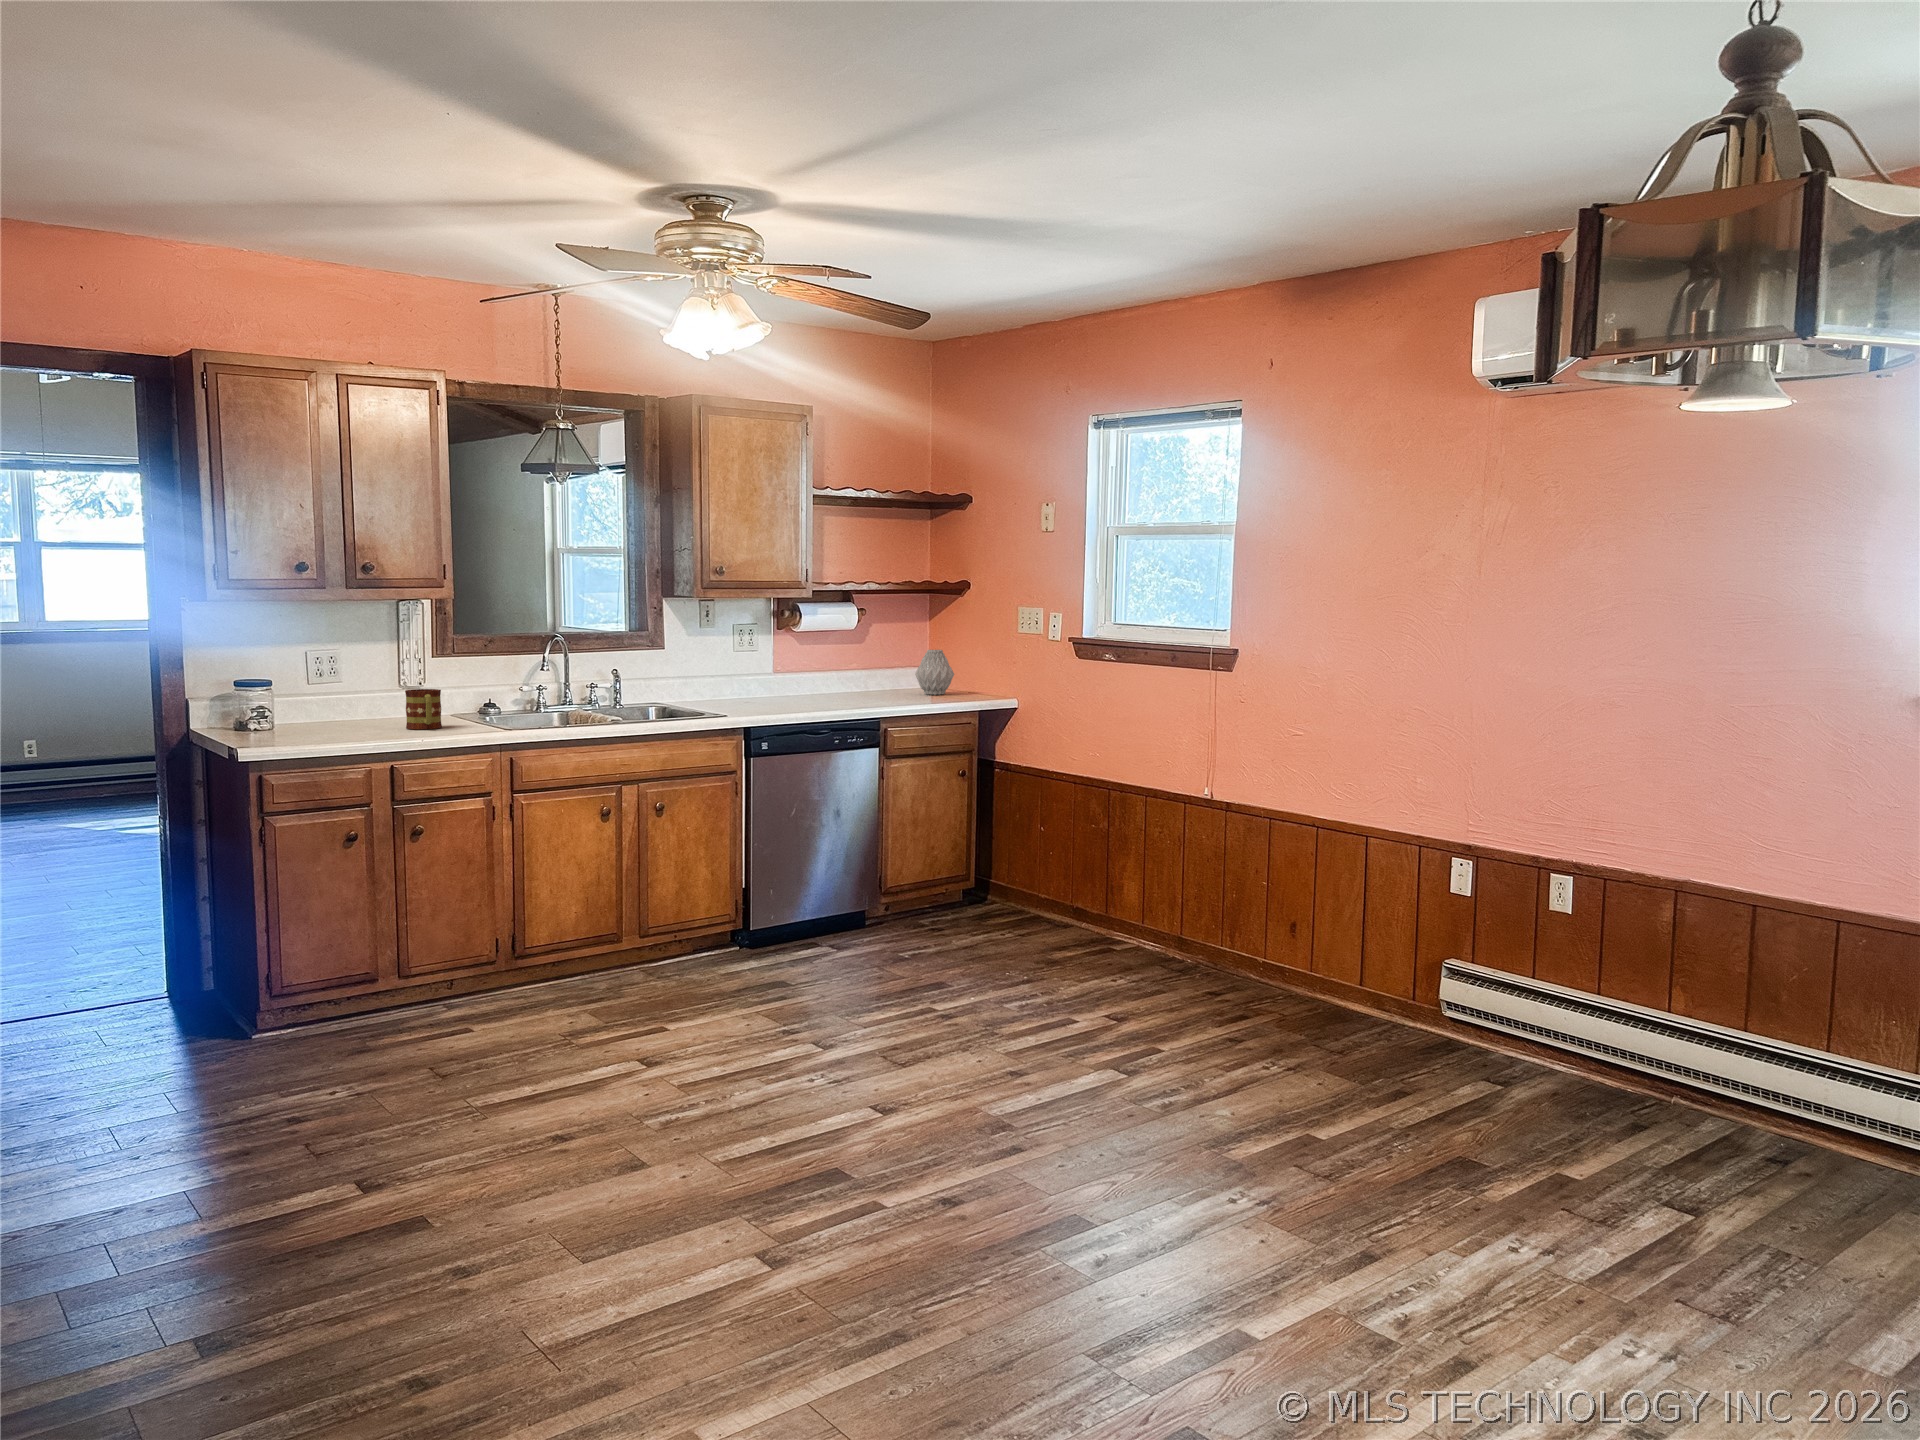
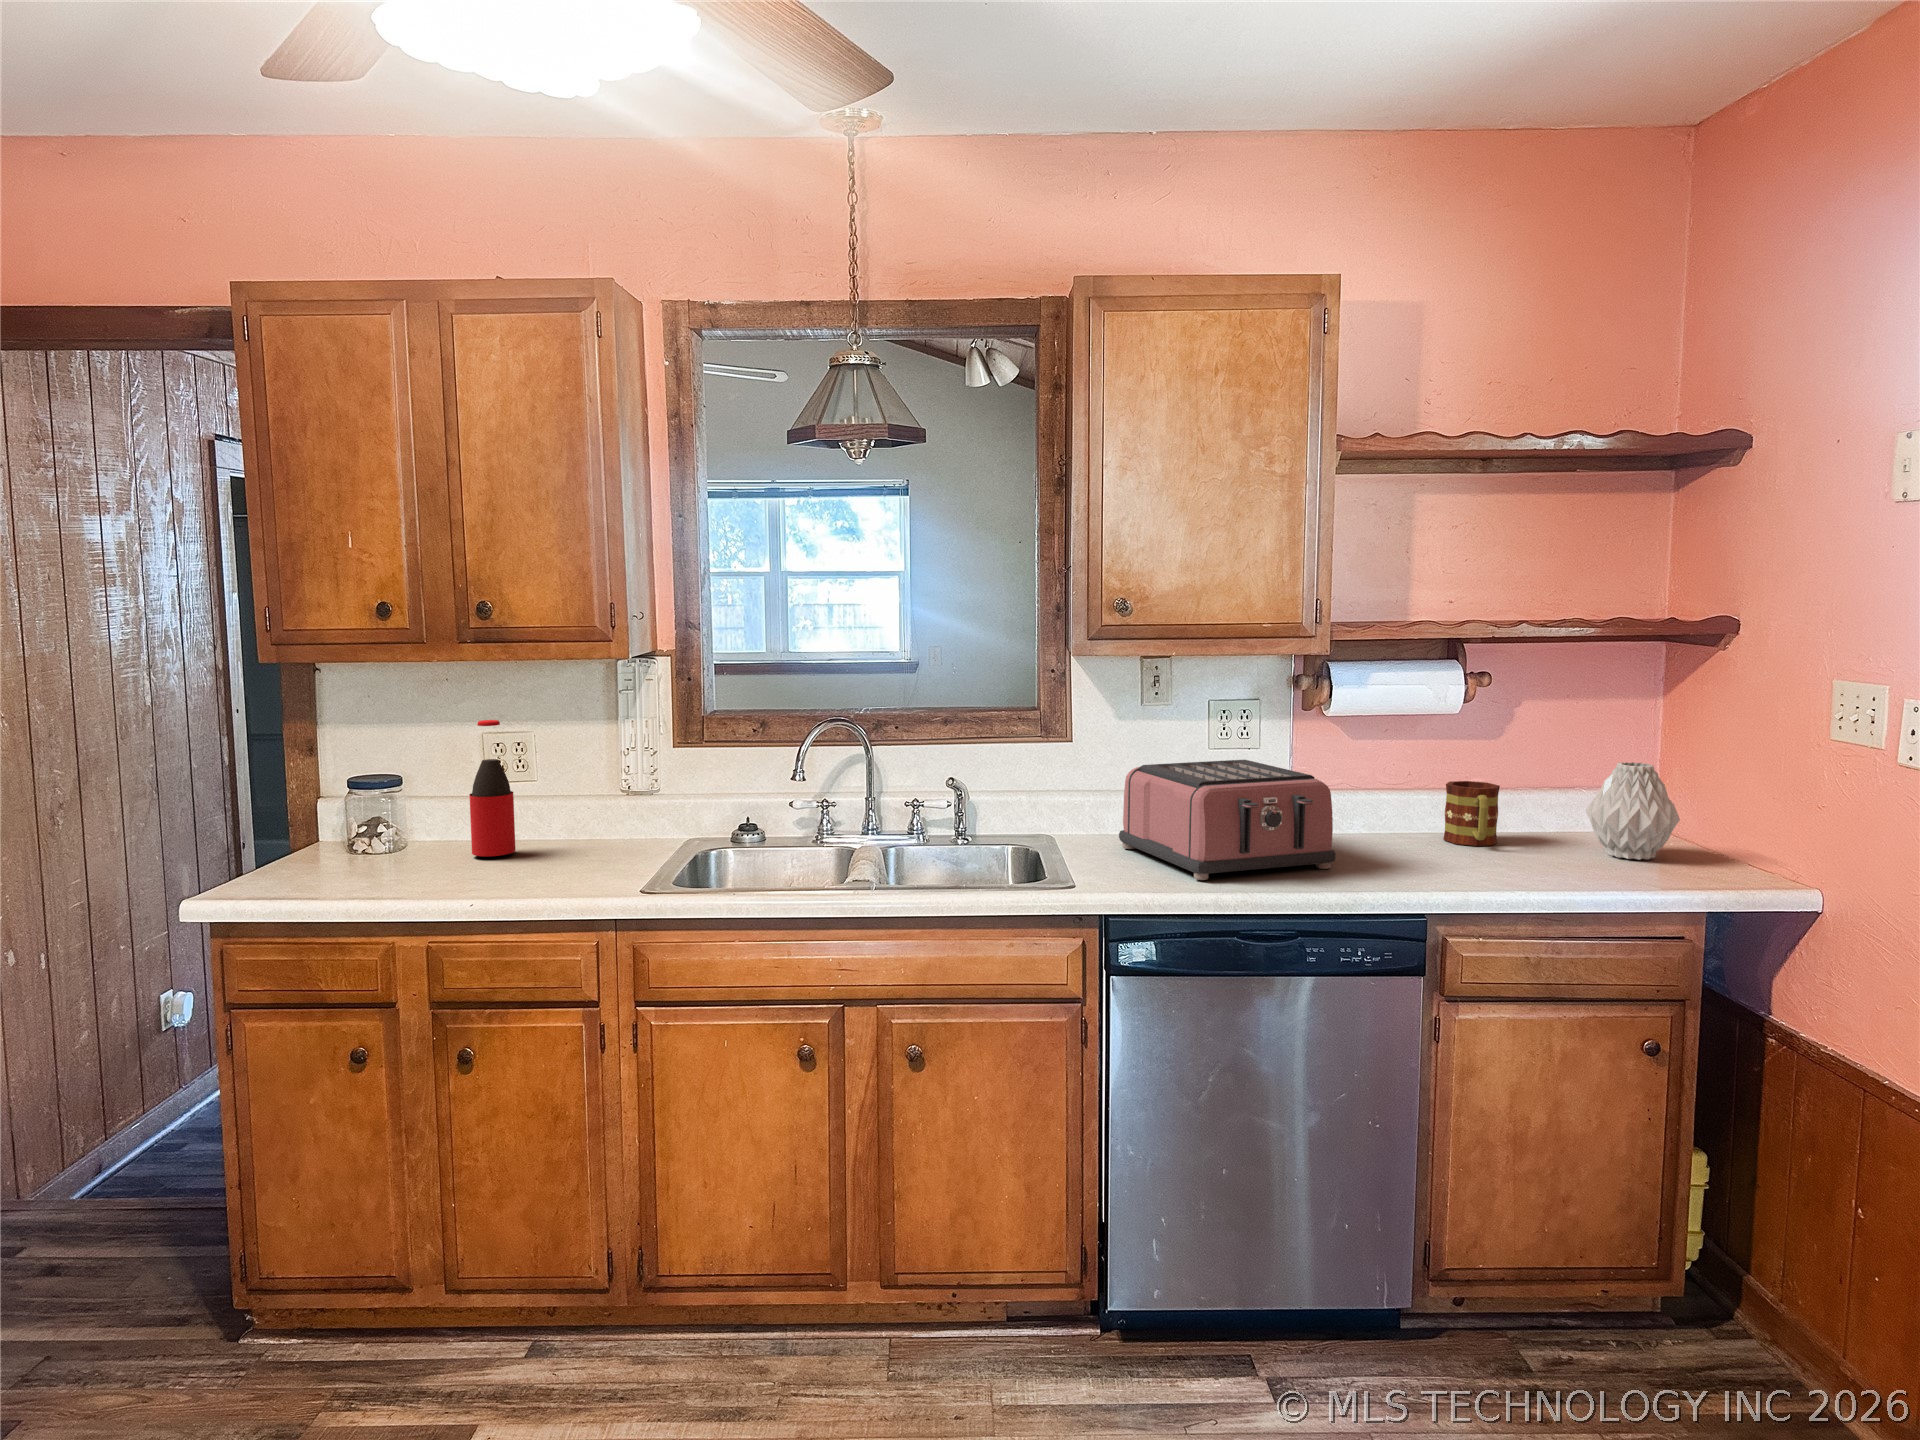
bottle: none [336,640,366,729] -> present [469,720,516,856]
toaster: none [709,656,824,709] -> present [1119,760,1336,880]
mug: present [405,689,442,729] -> present [1443,781,1500,846]

